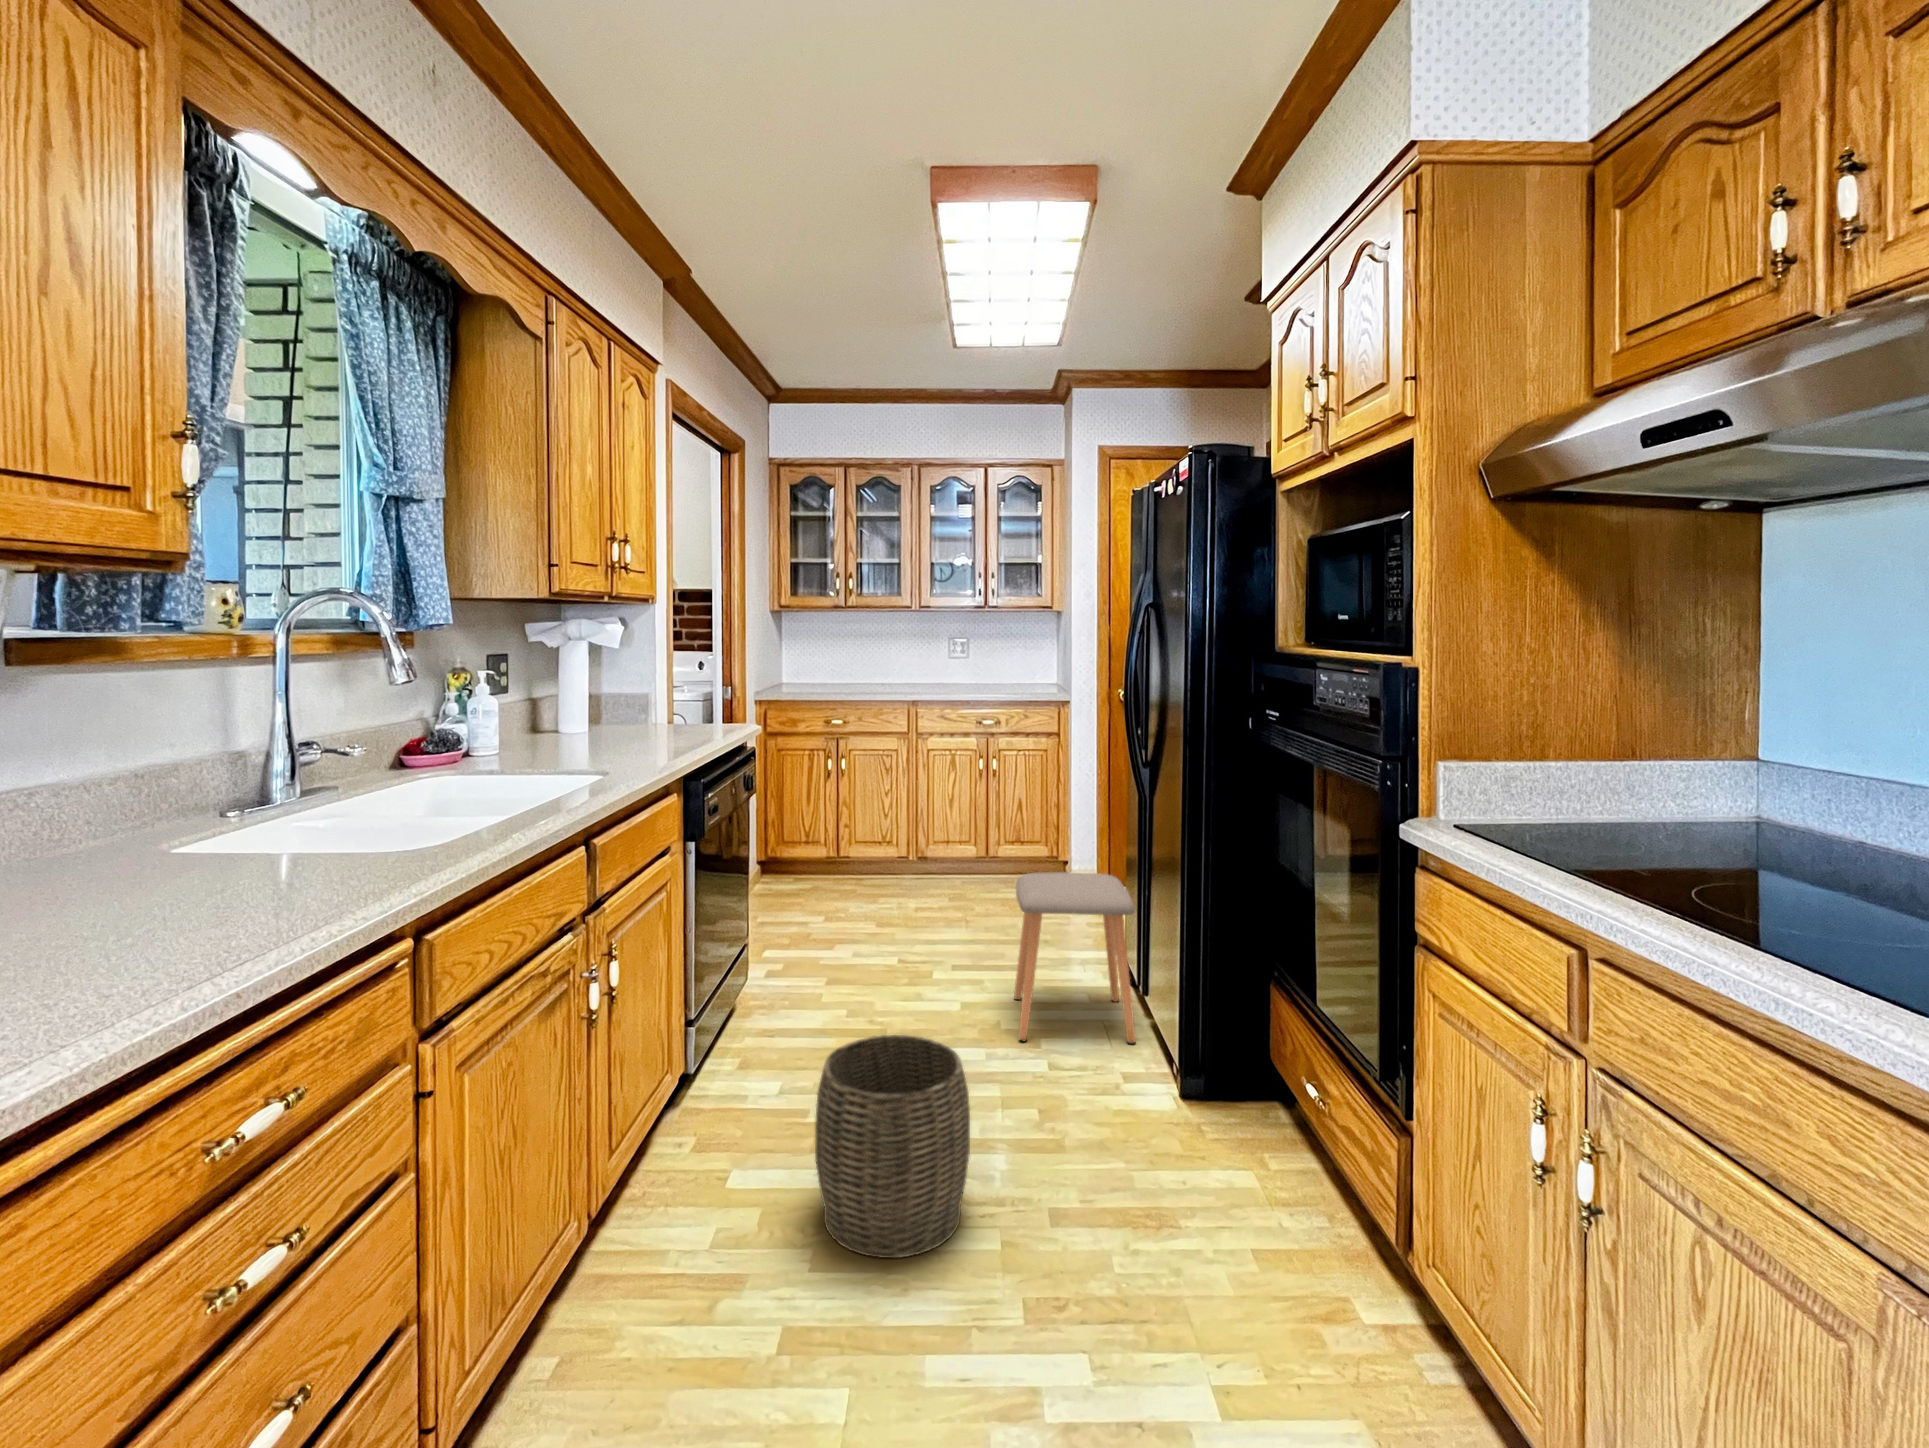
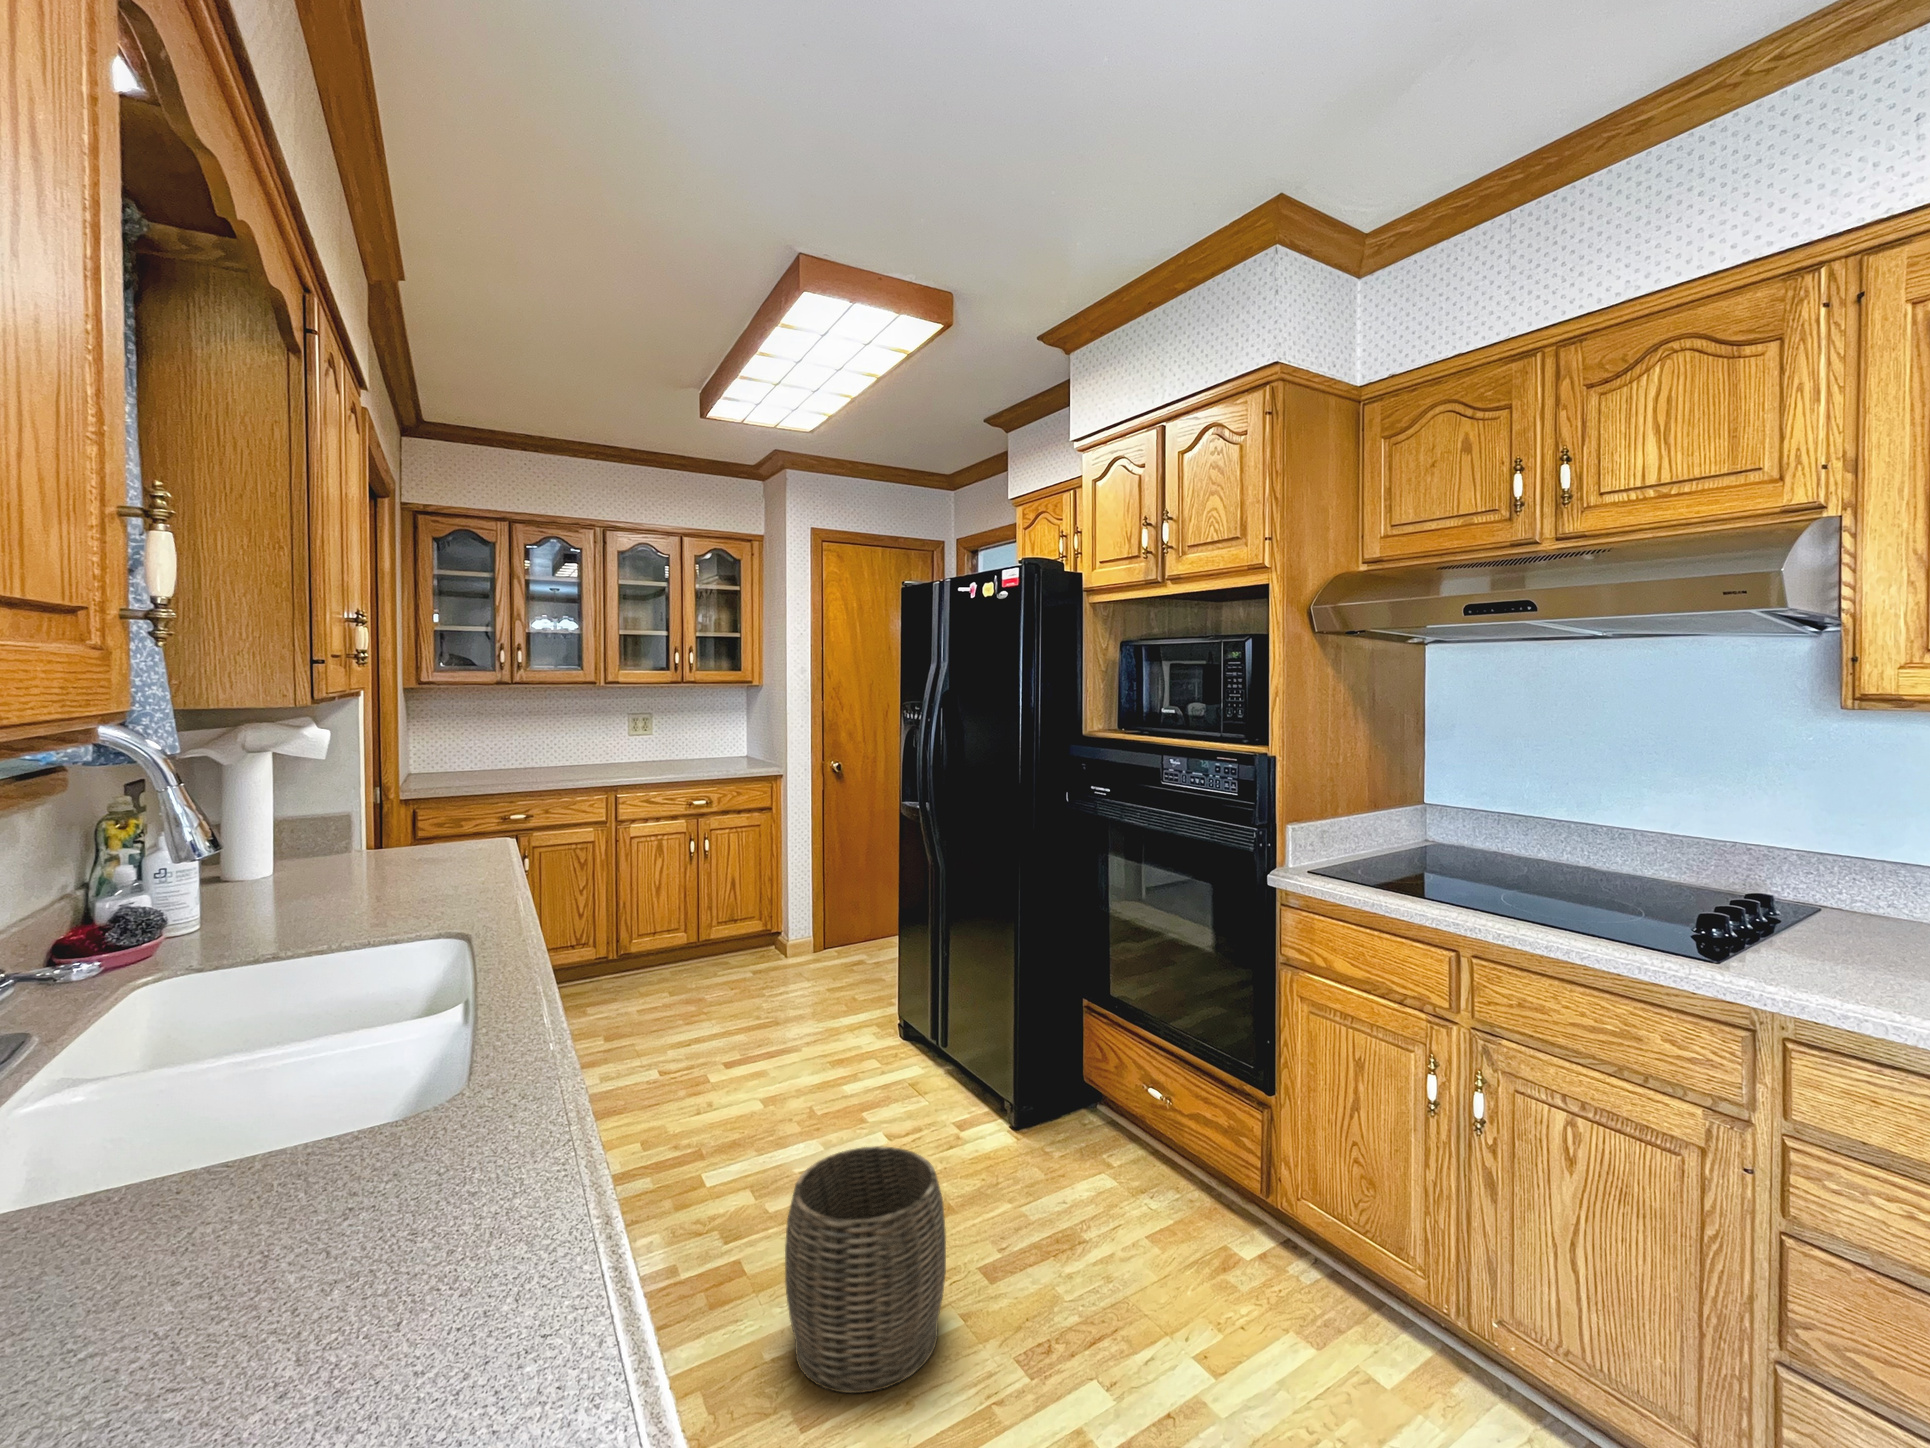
stool: present [1014,872,1136,1044] -> none [822,944,961,1126]

